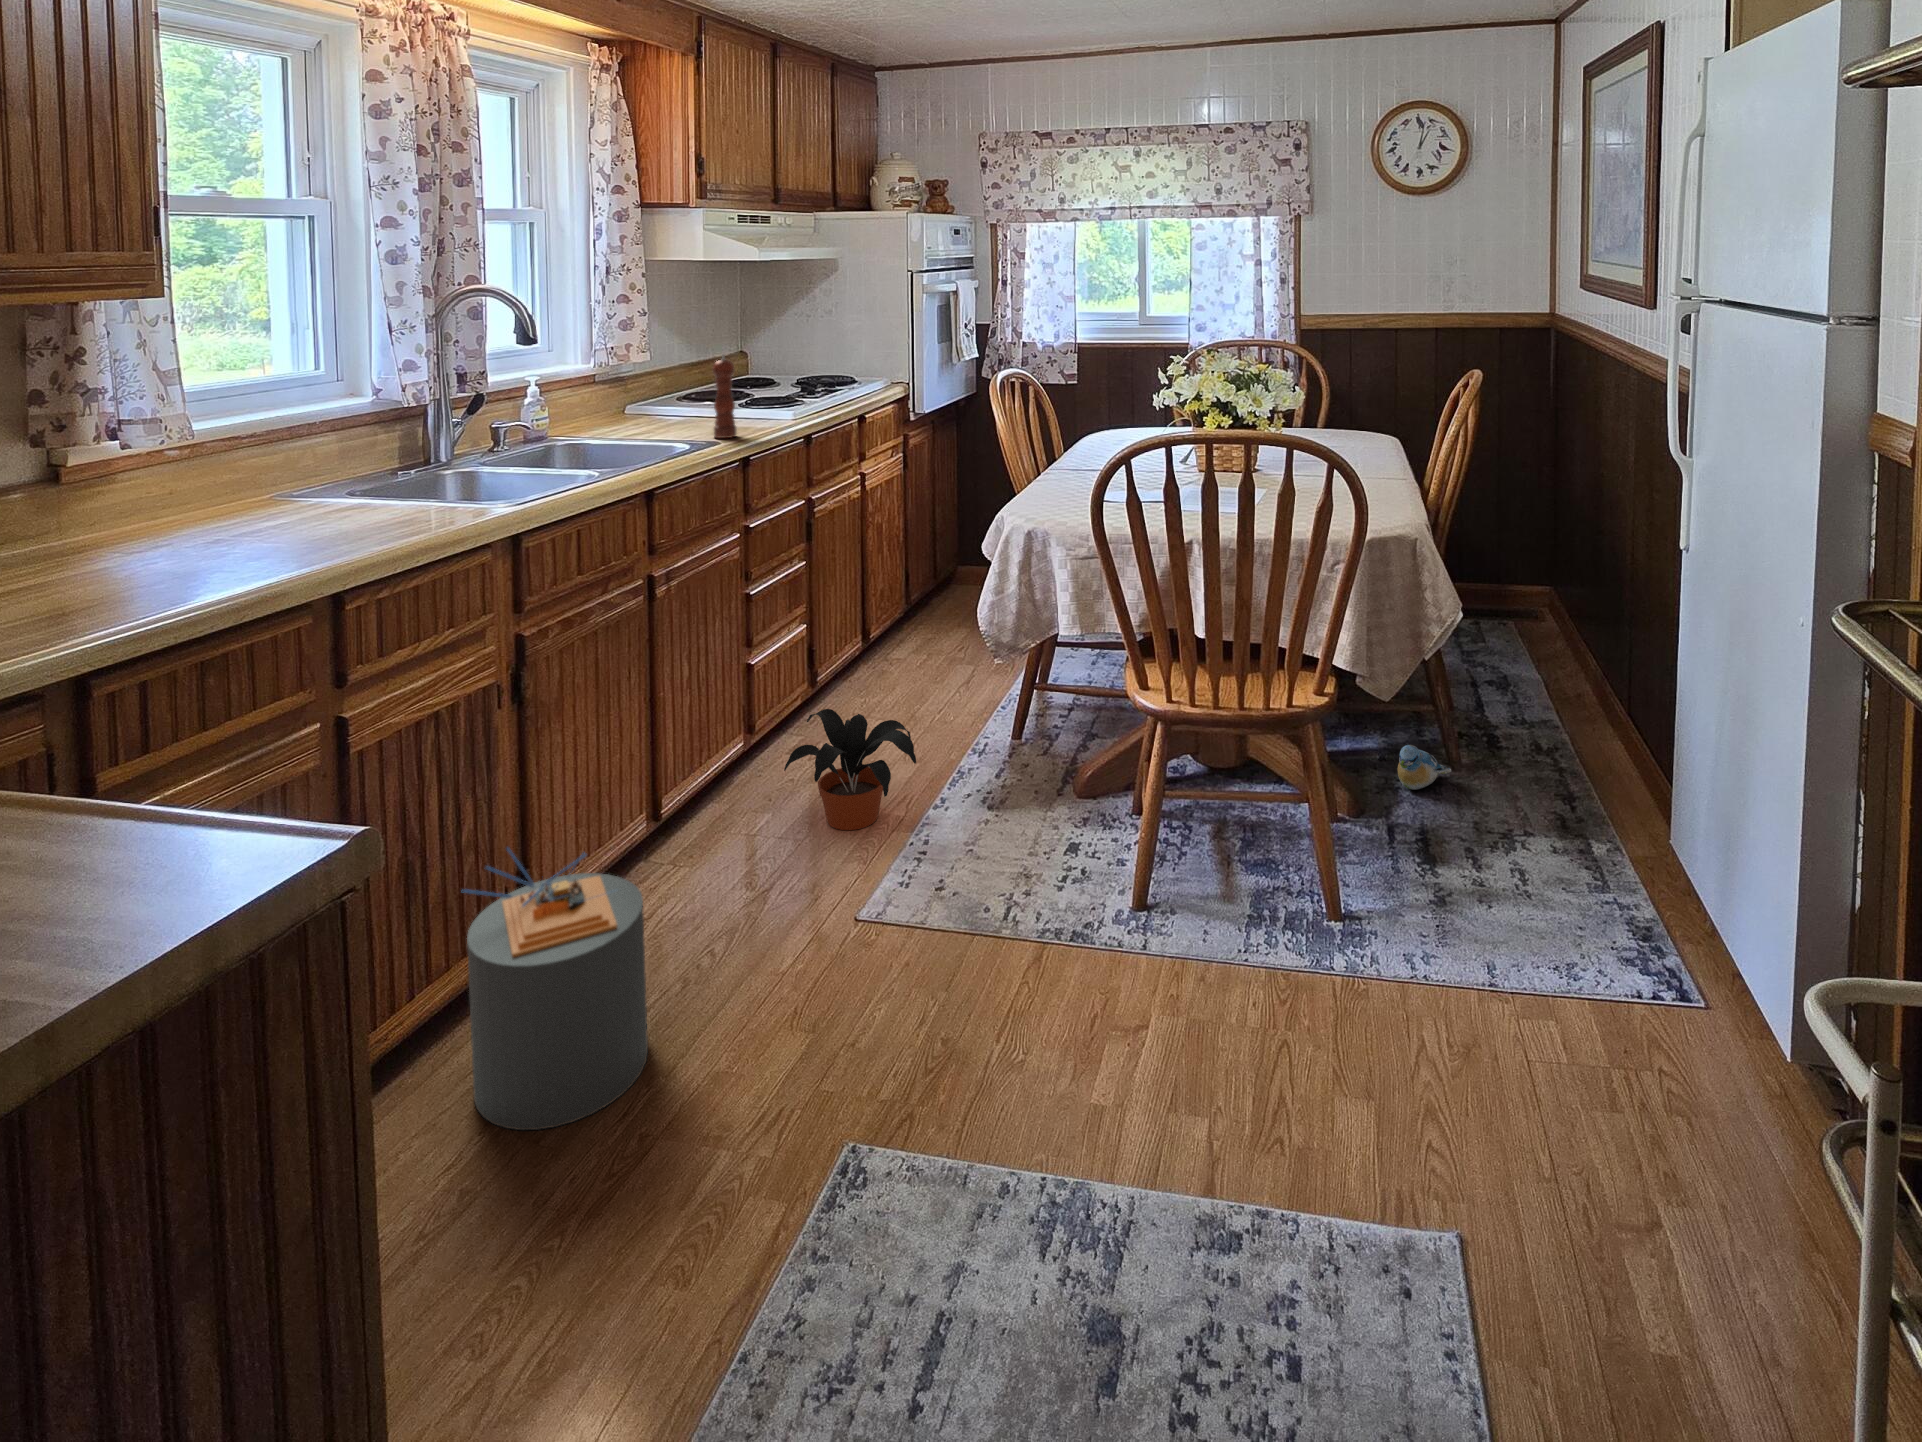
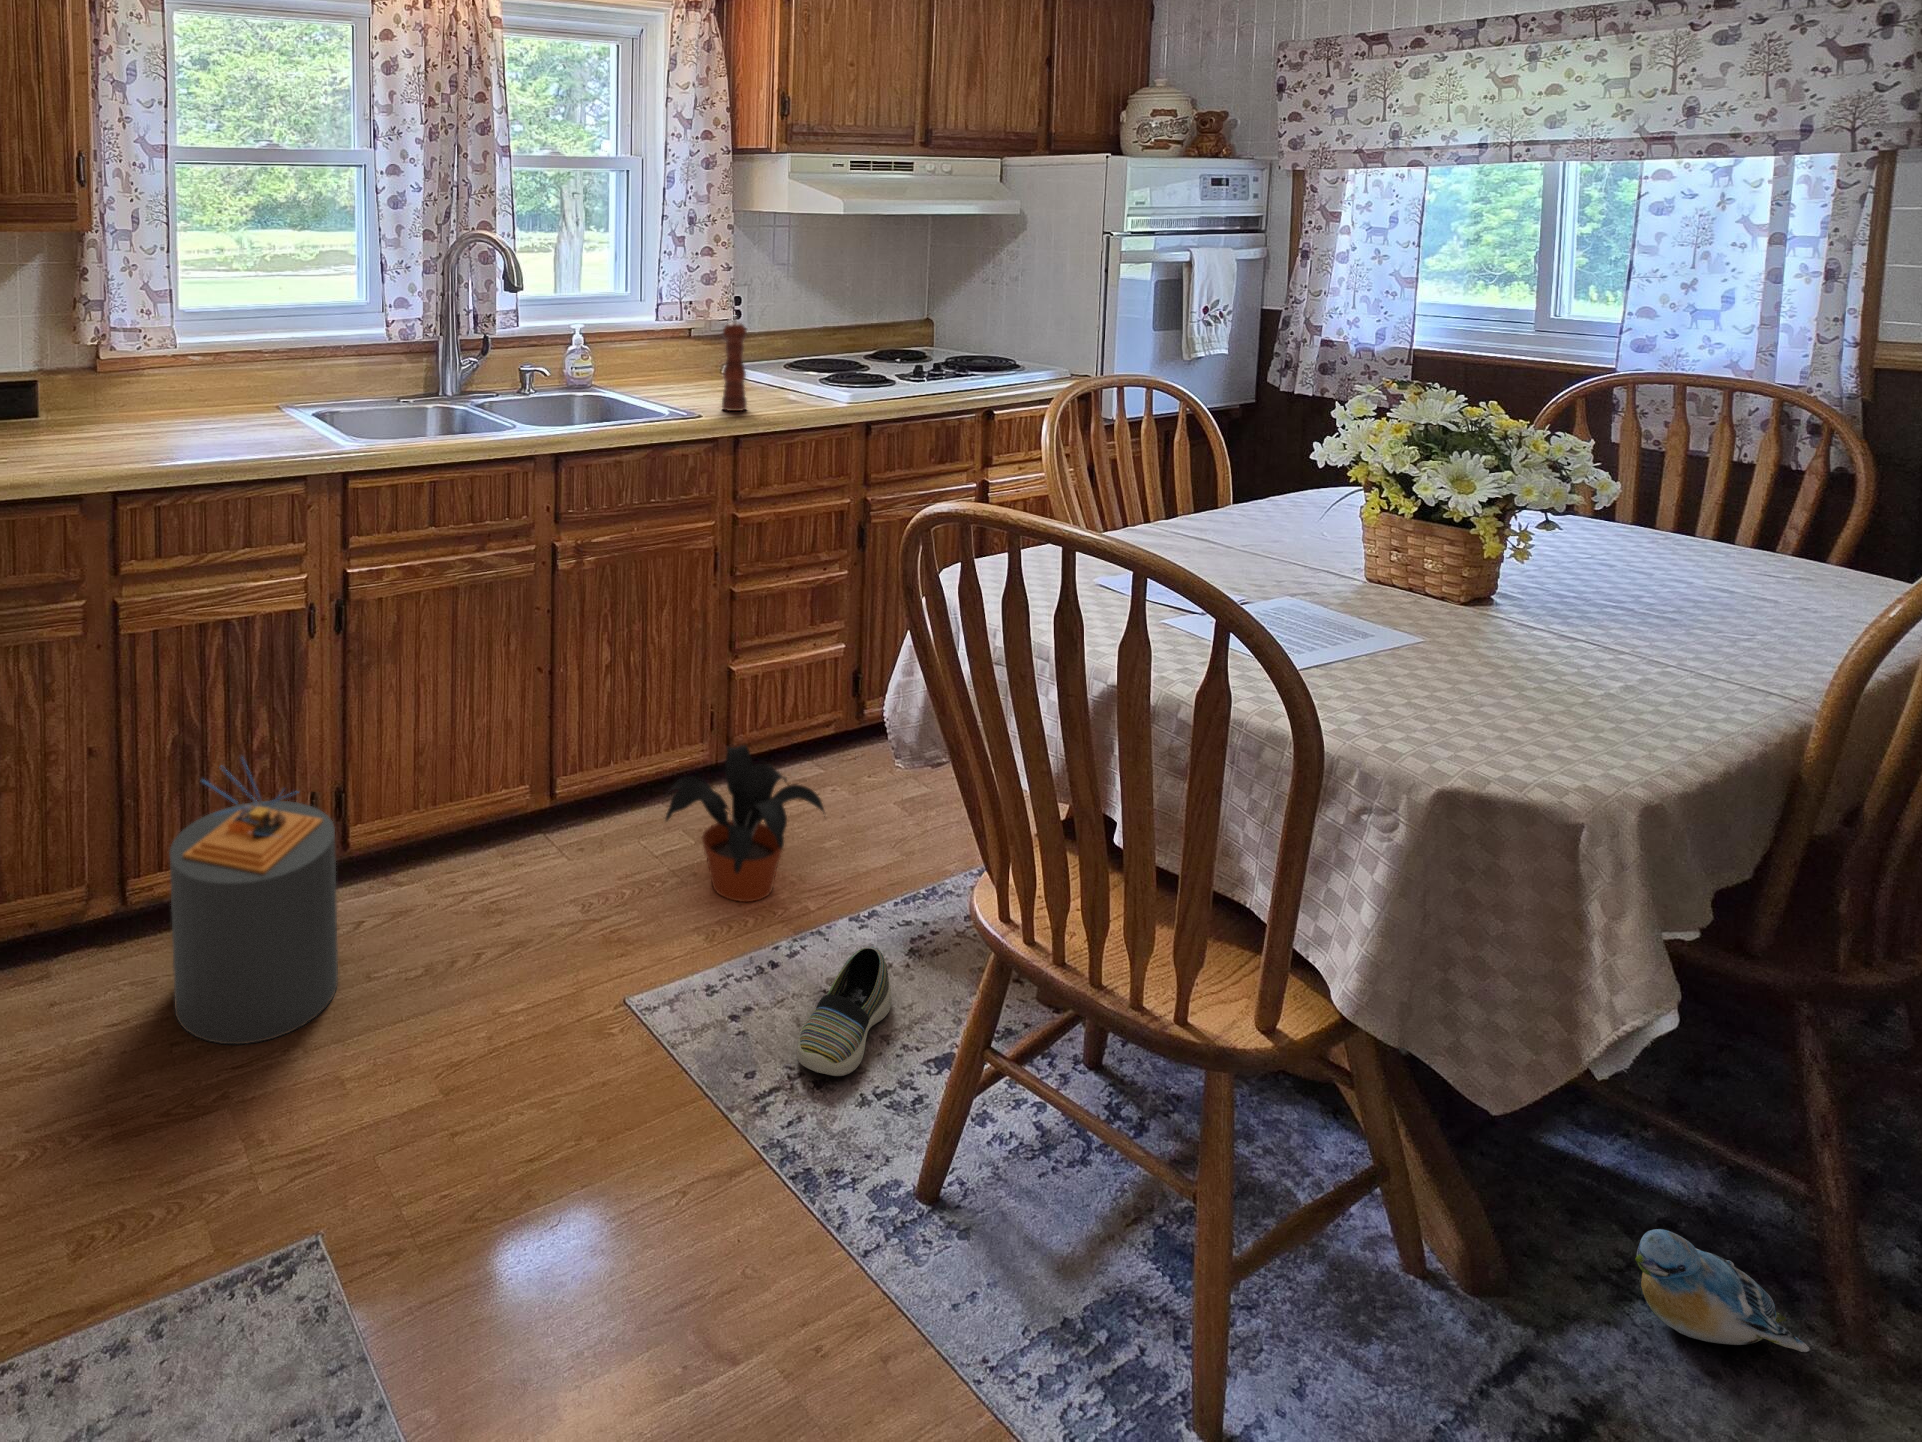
shoe: none [990,799,1047,884] -> present [797,947,891,1076]

